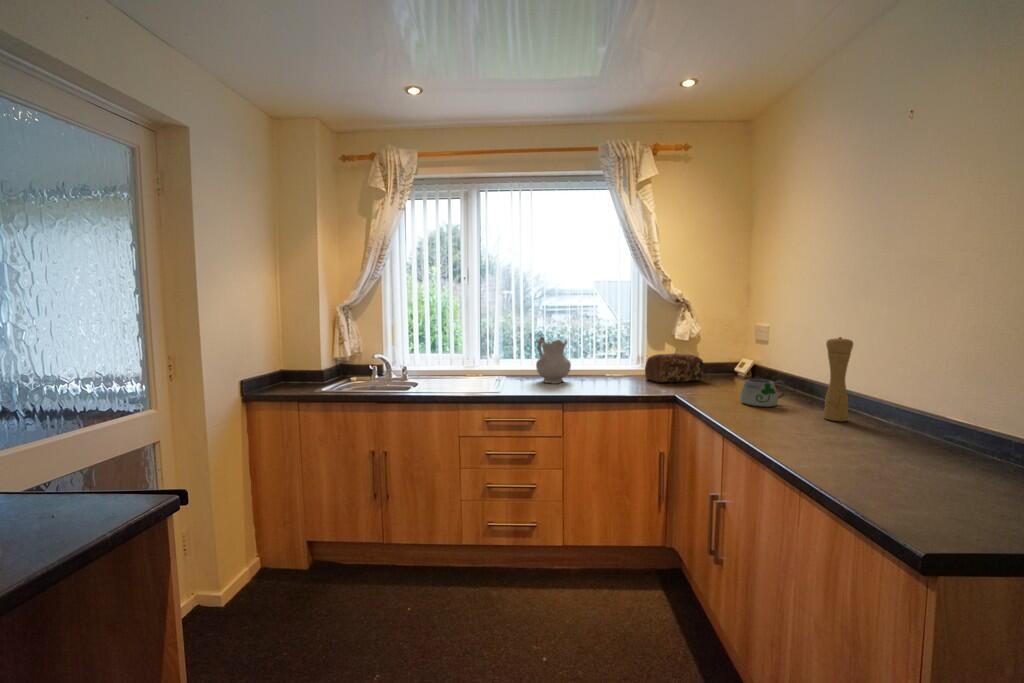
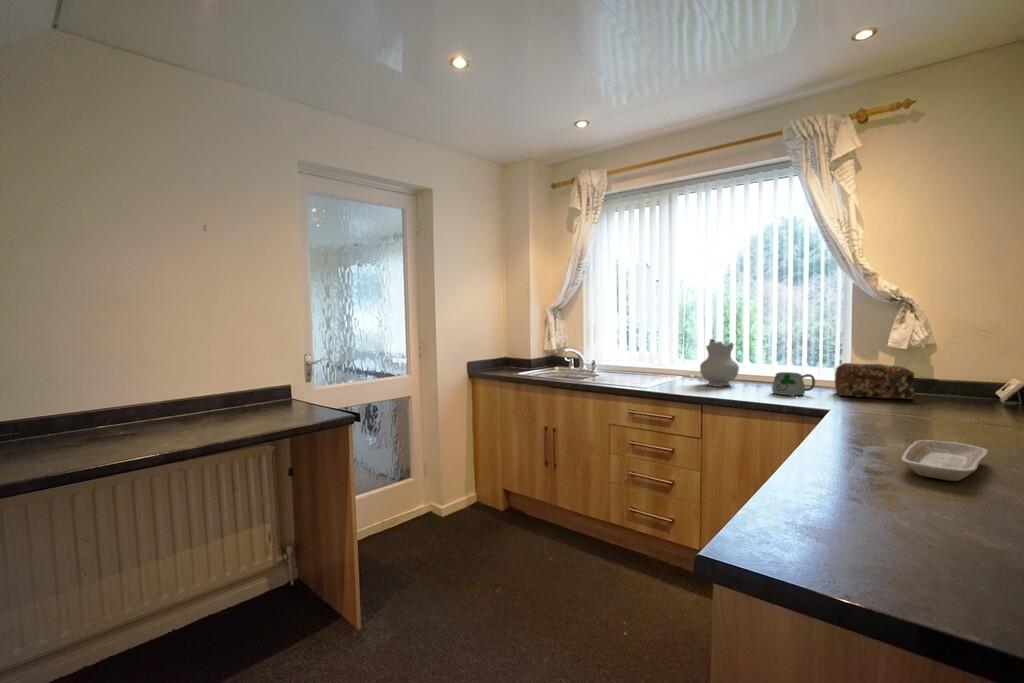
pepper mill: present [824,337,853,421] -> none [954,342,992,446]
mug: present [740,379,786,407] -> present [772,372,815,396]
tray: none [843,423,968,466] -> present [901,440,988,481]

